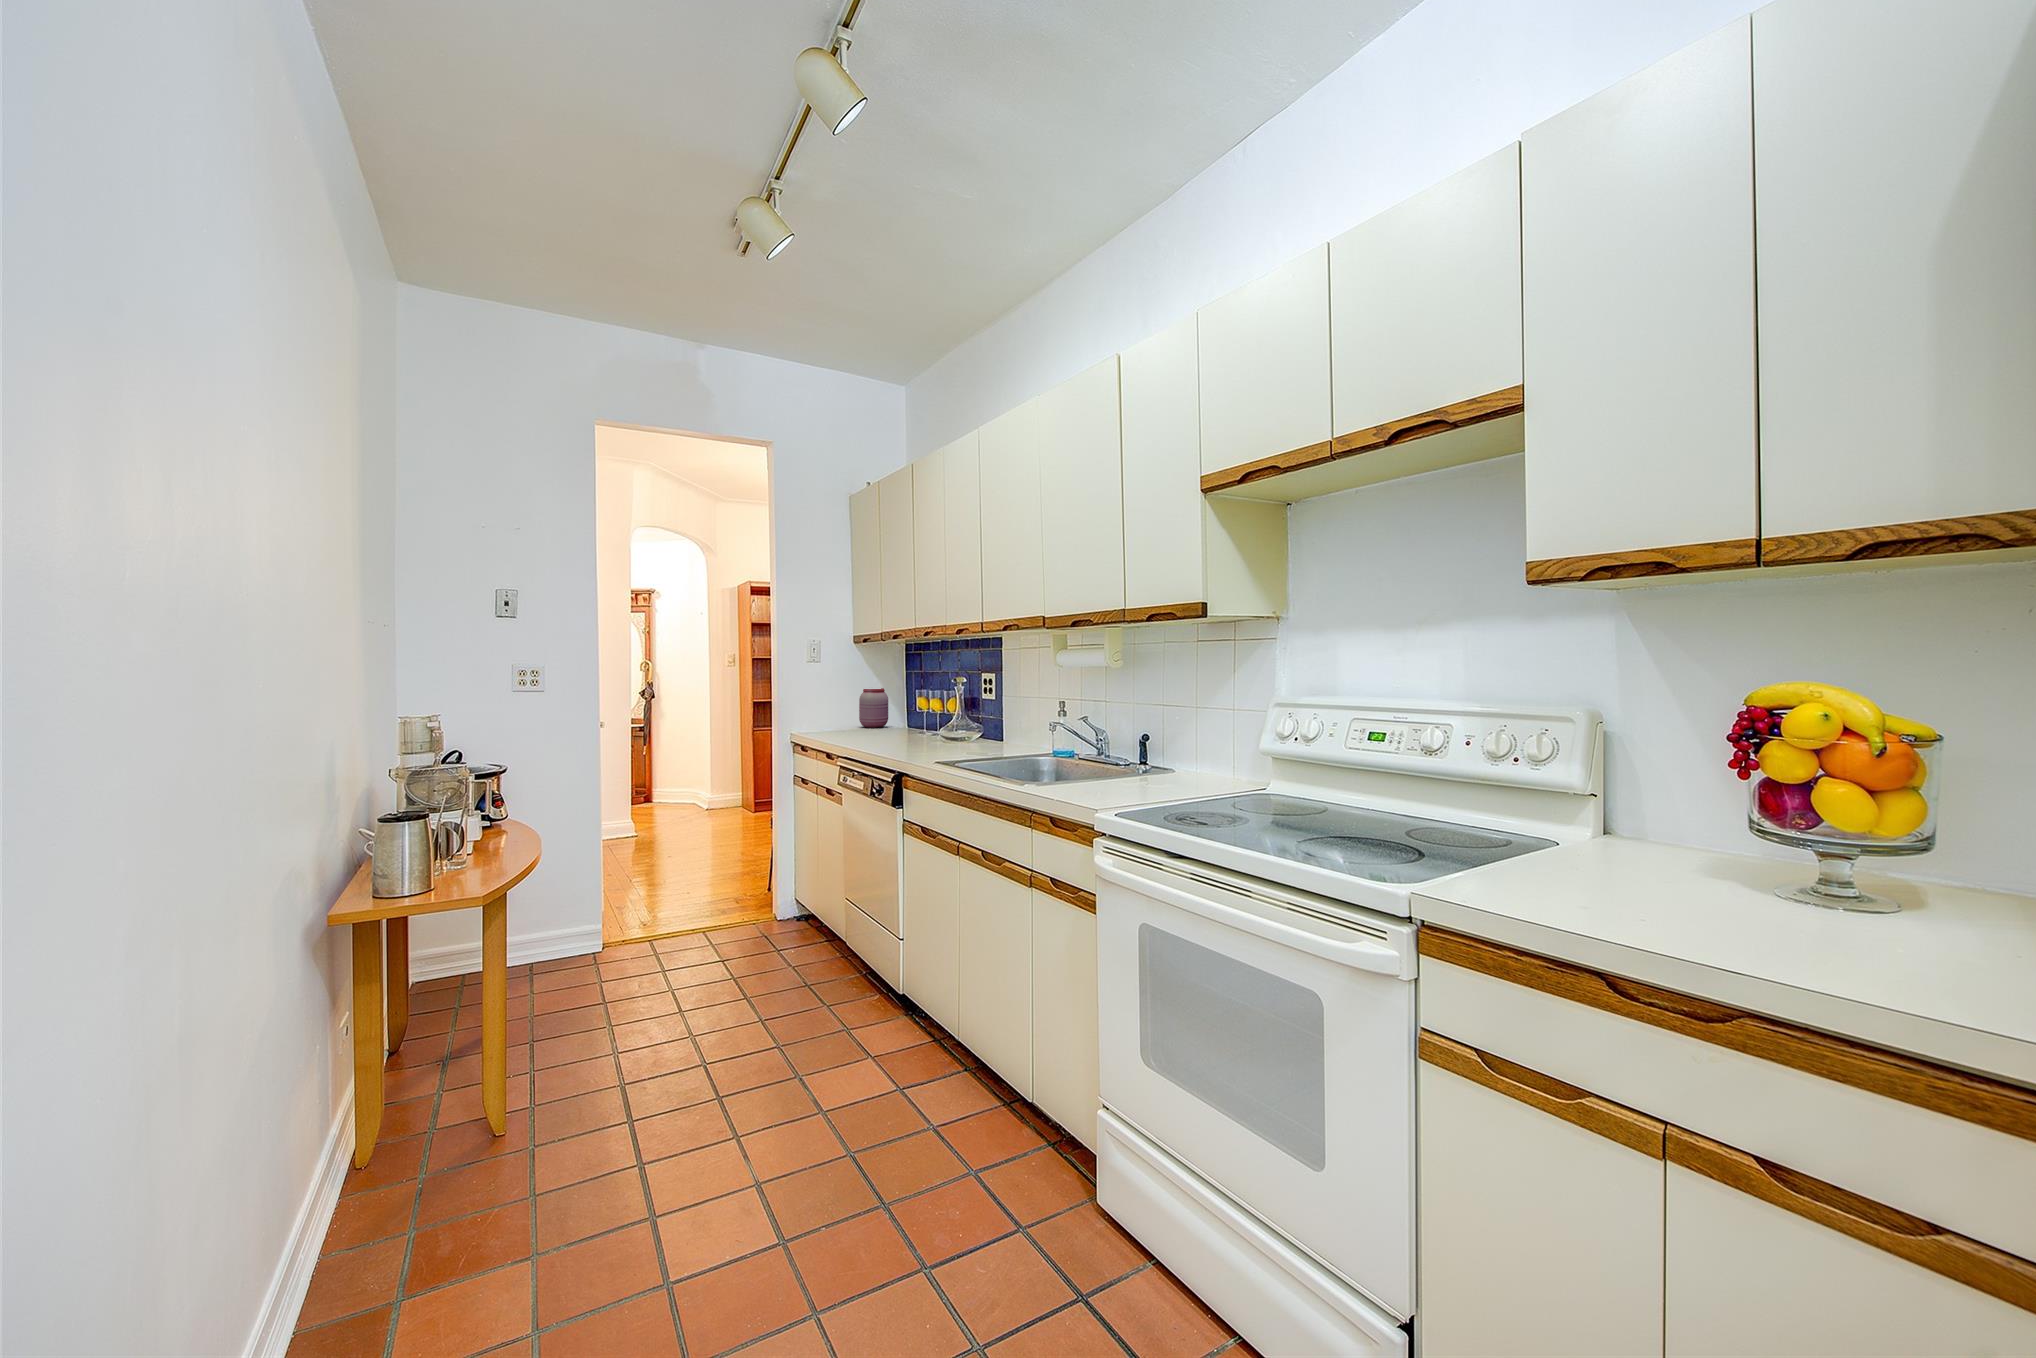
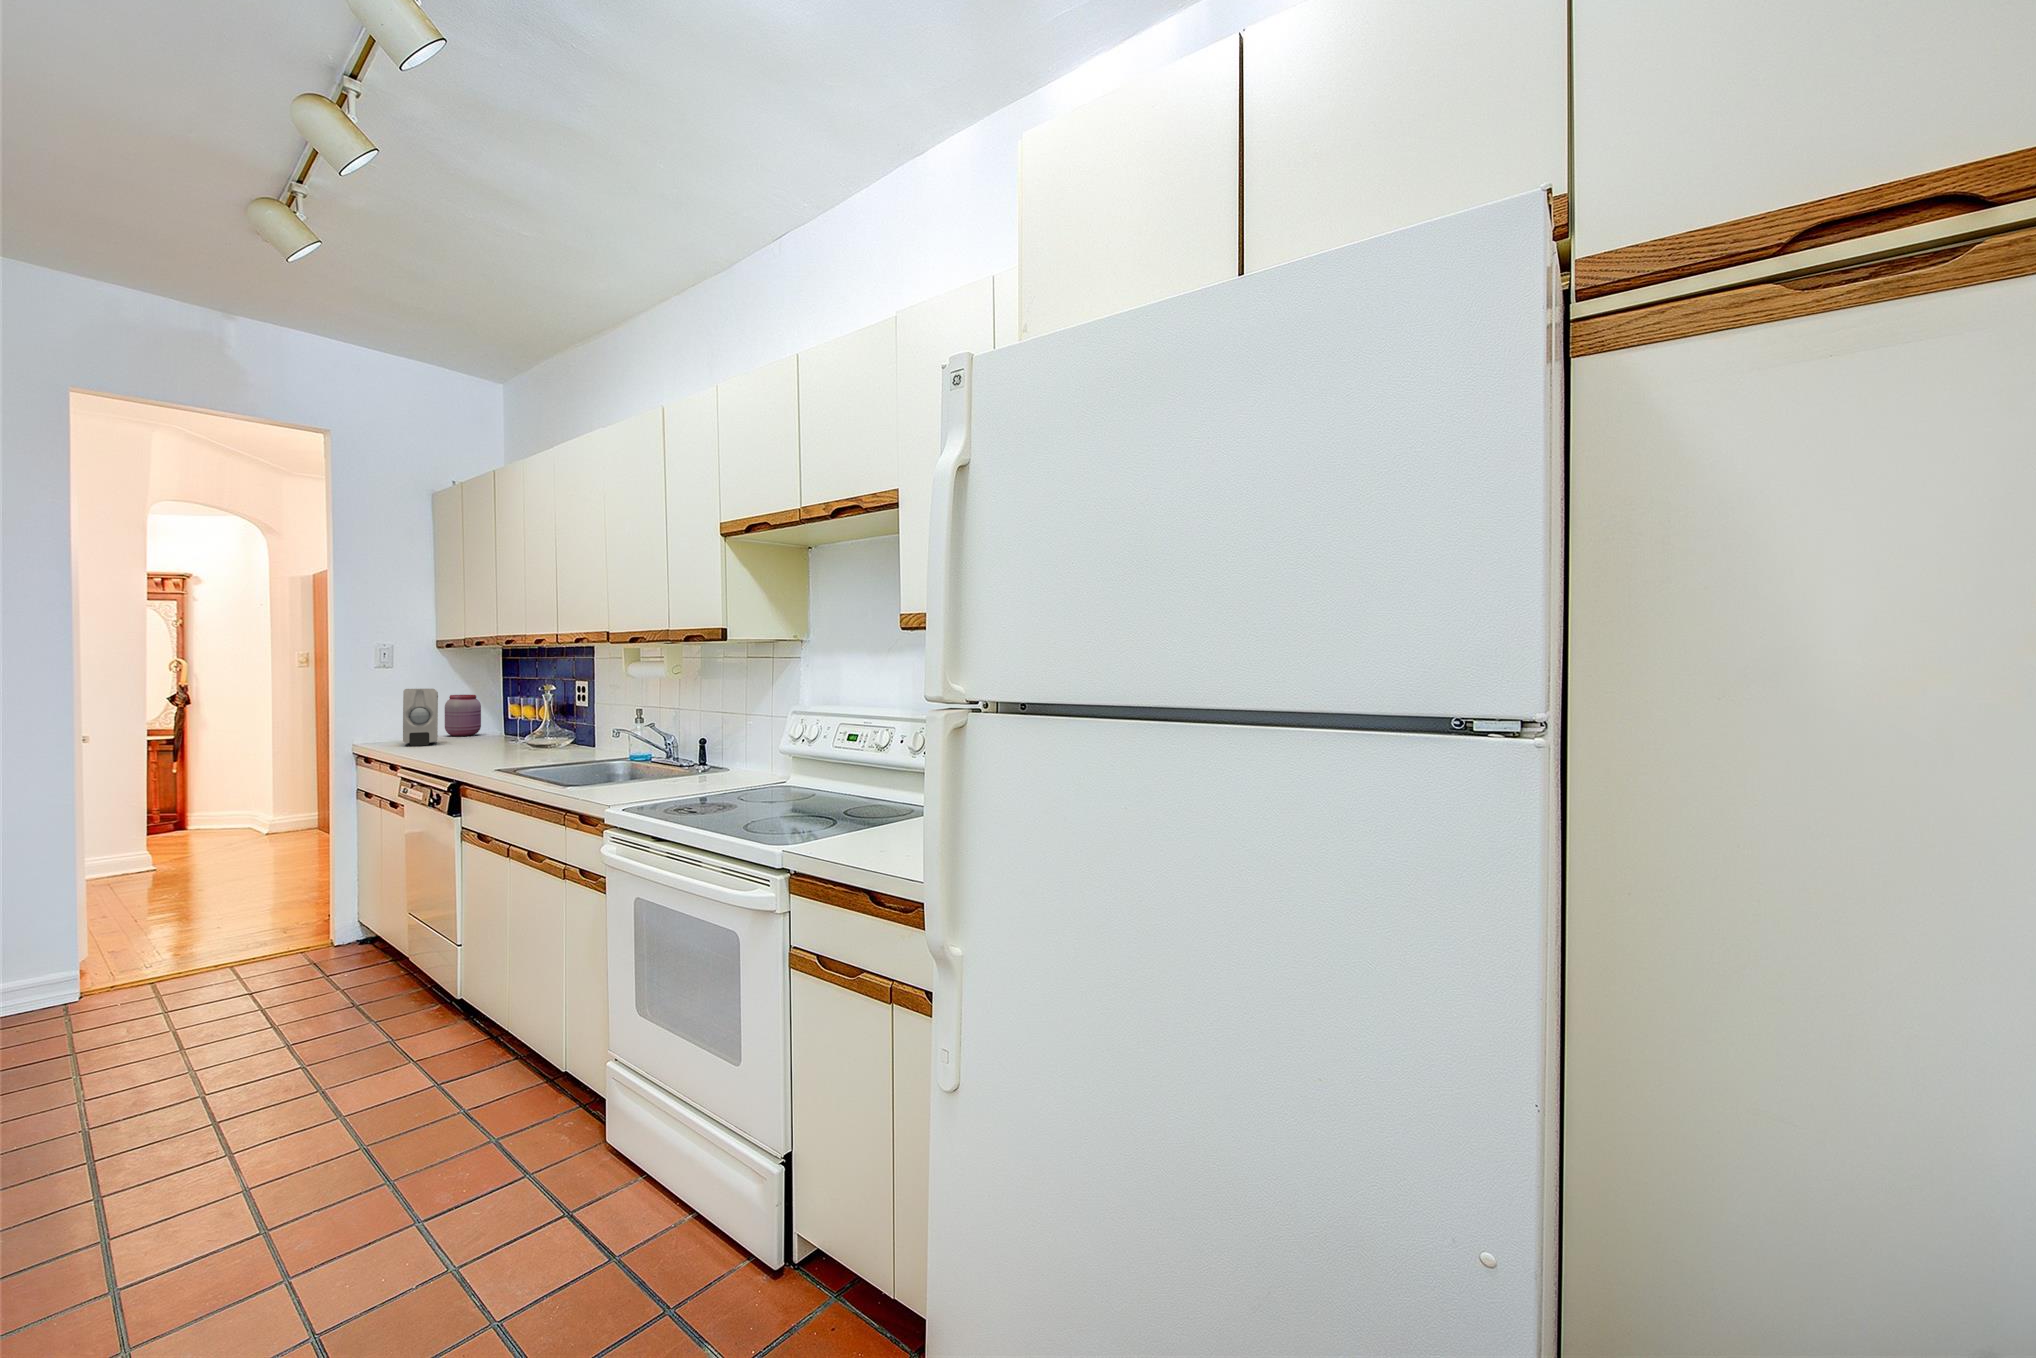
soap dispenser: none [833,681,859,736] -> present [403,689,438,746]

